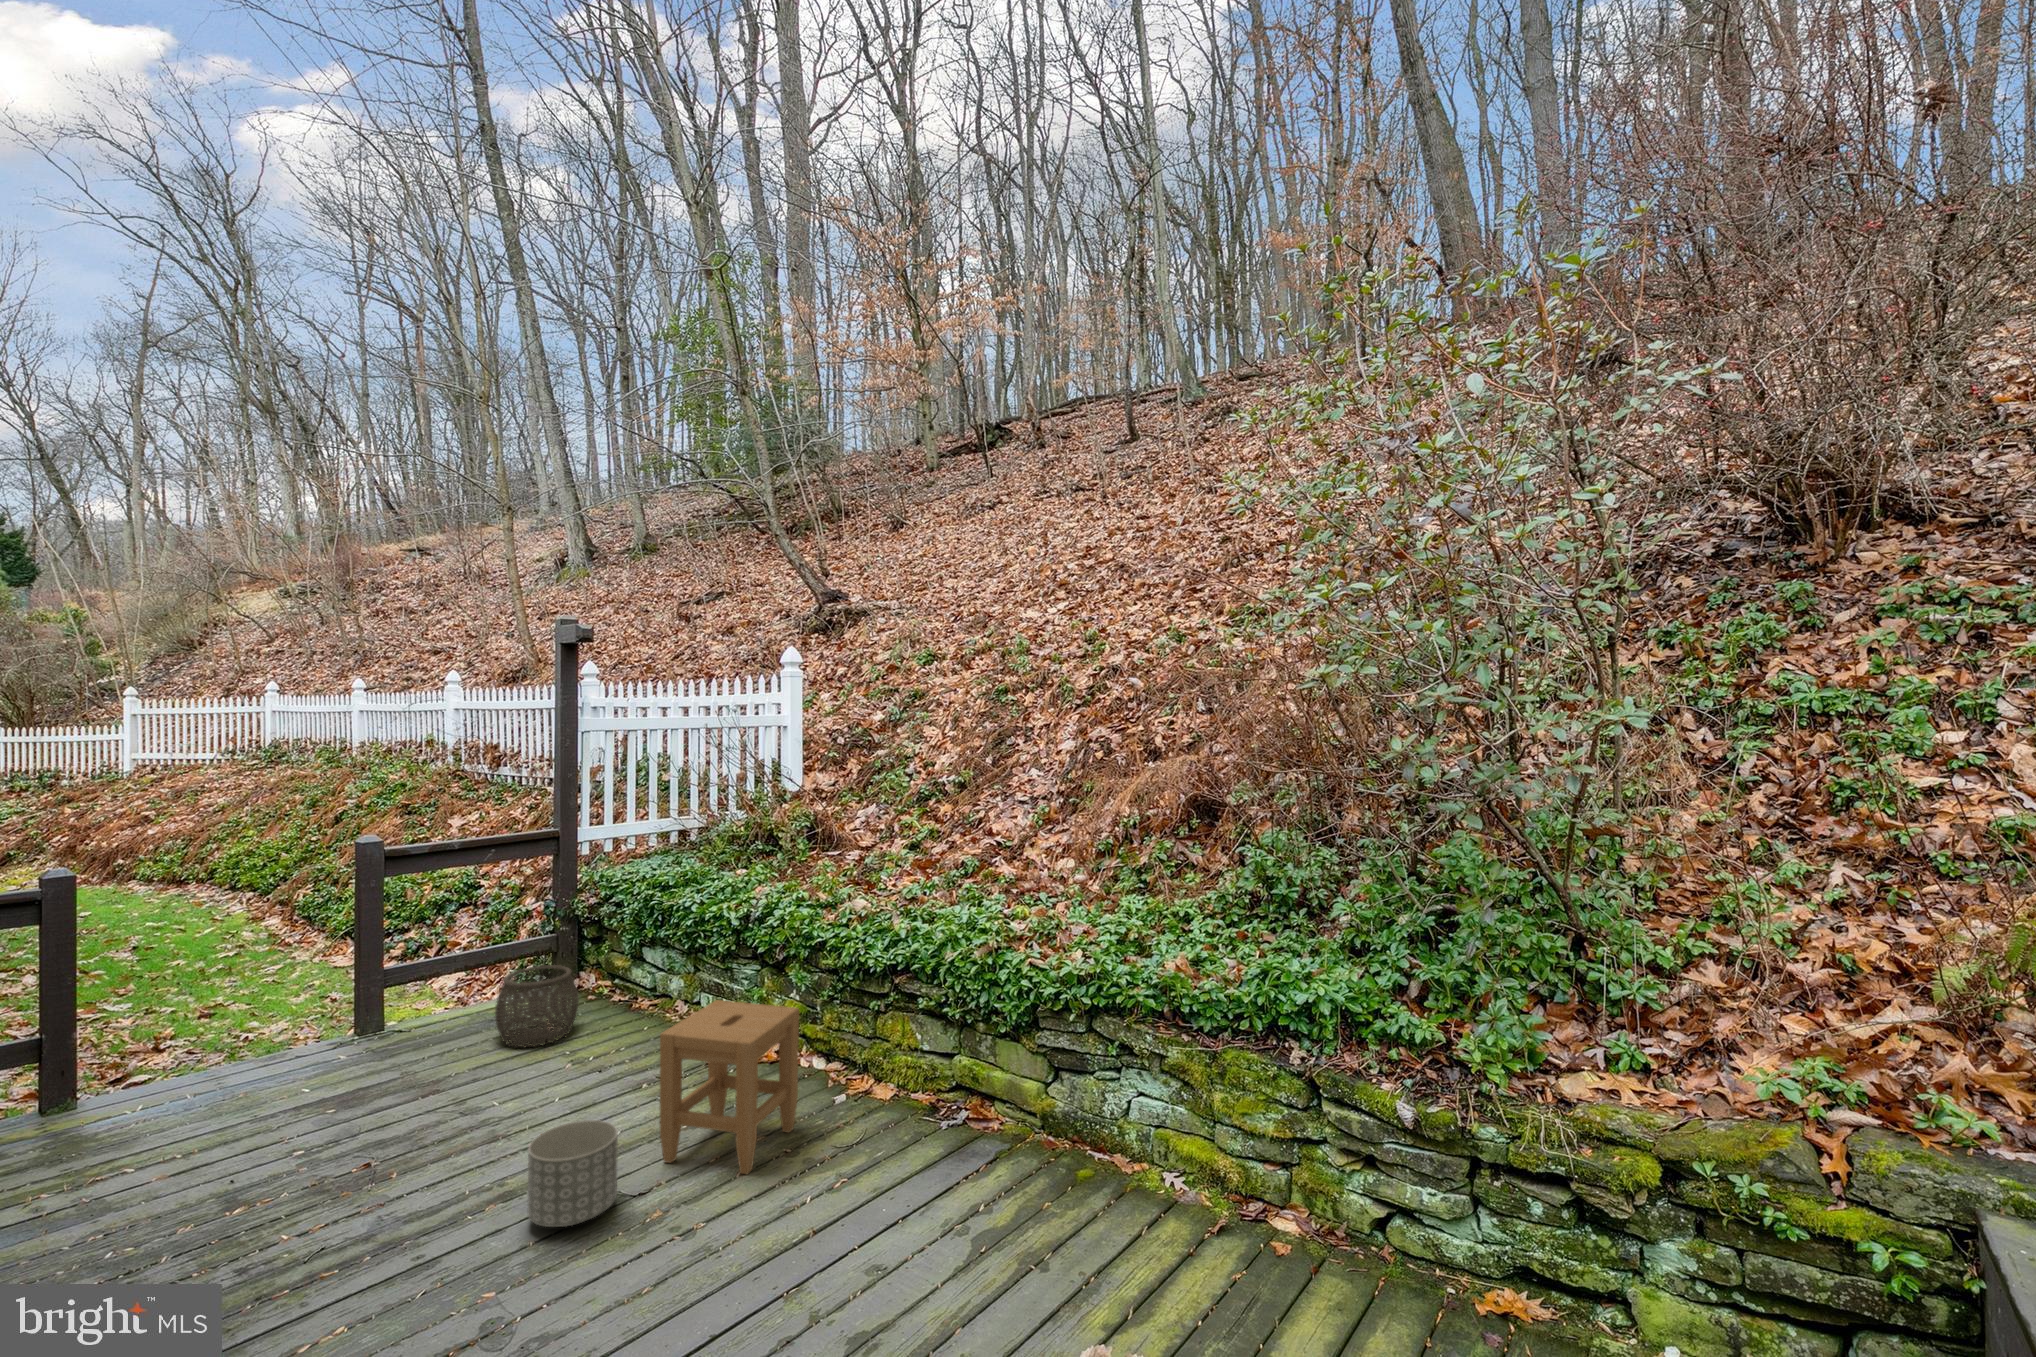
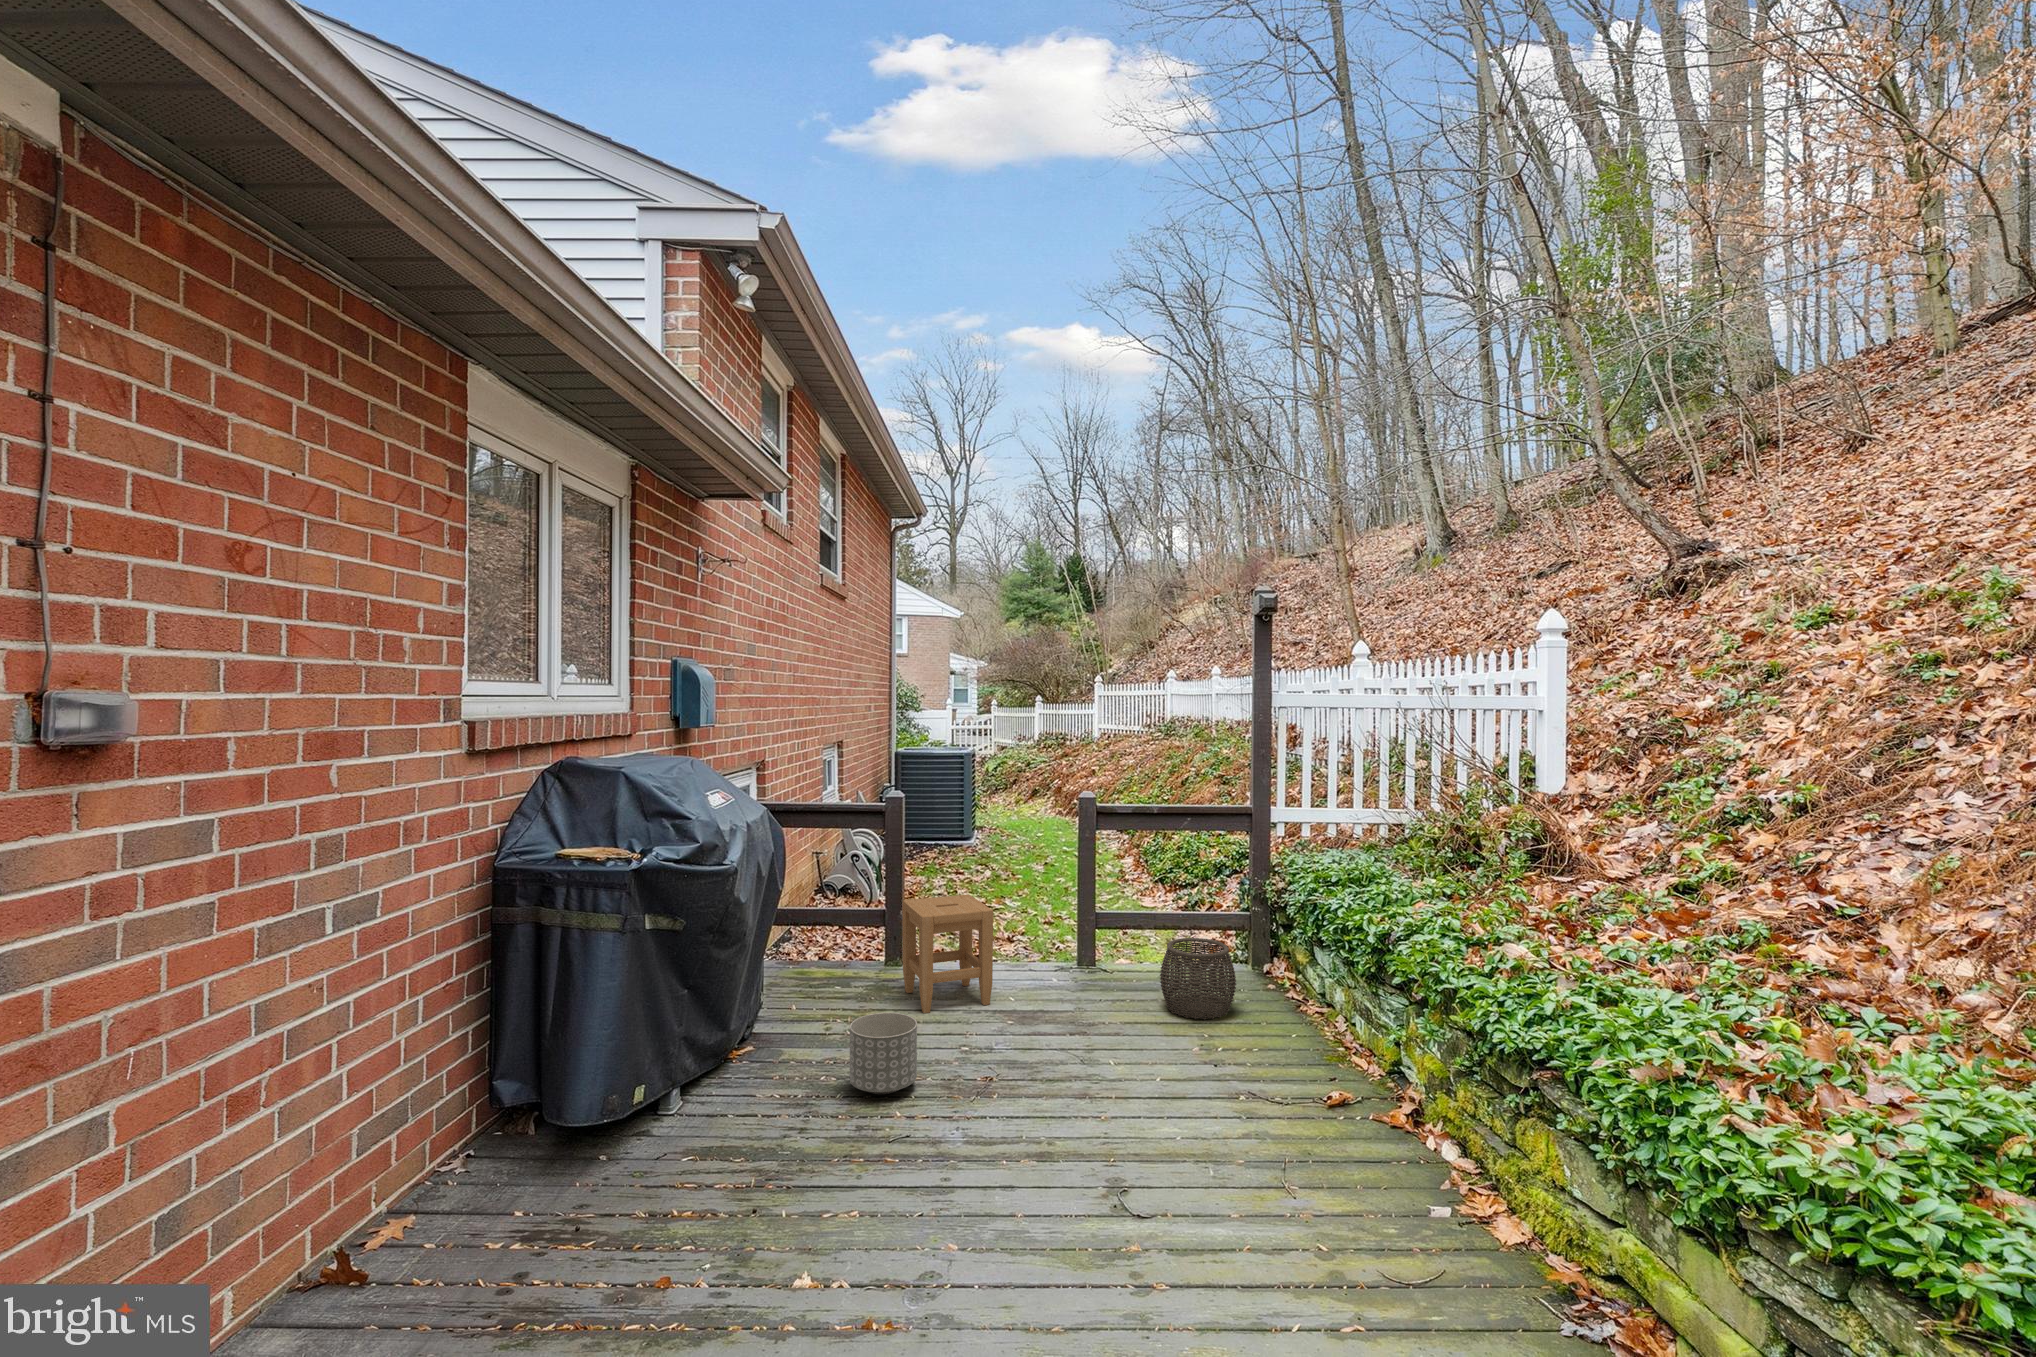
stool: present [660,1000,799,1174] -> present [903,894,993,1013]
planter: present [528,1120,618,1227] -> present [850,1013,917,1094]

